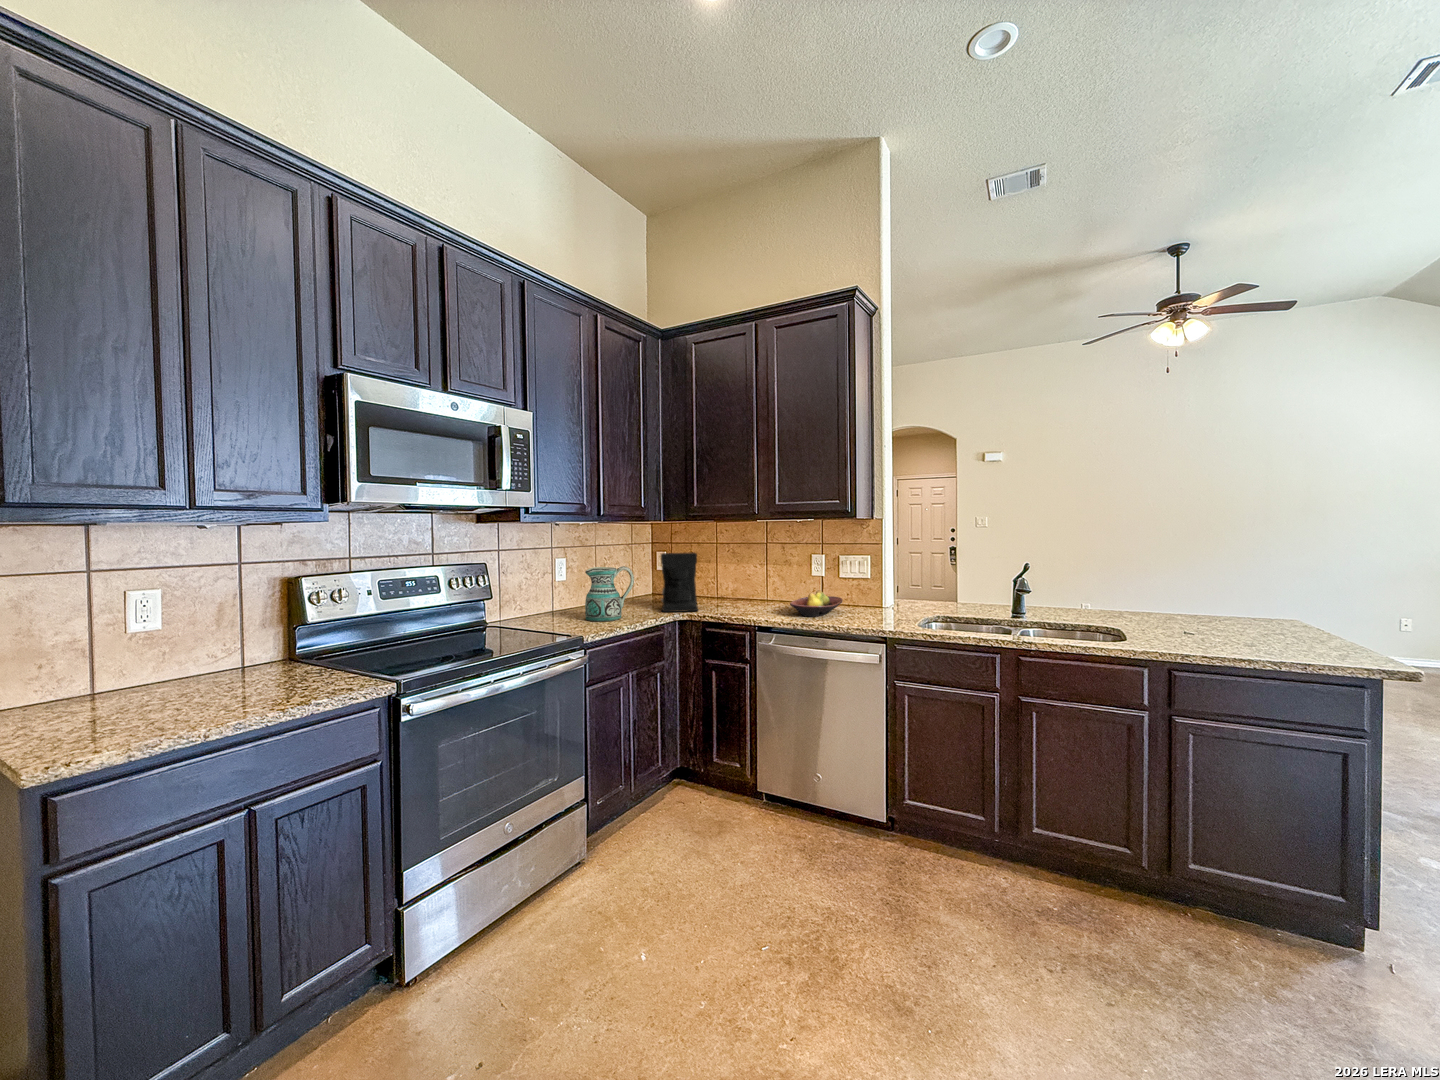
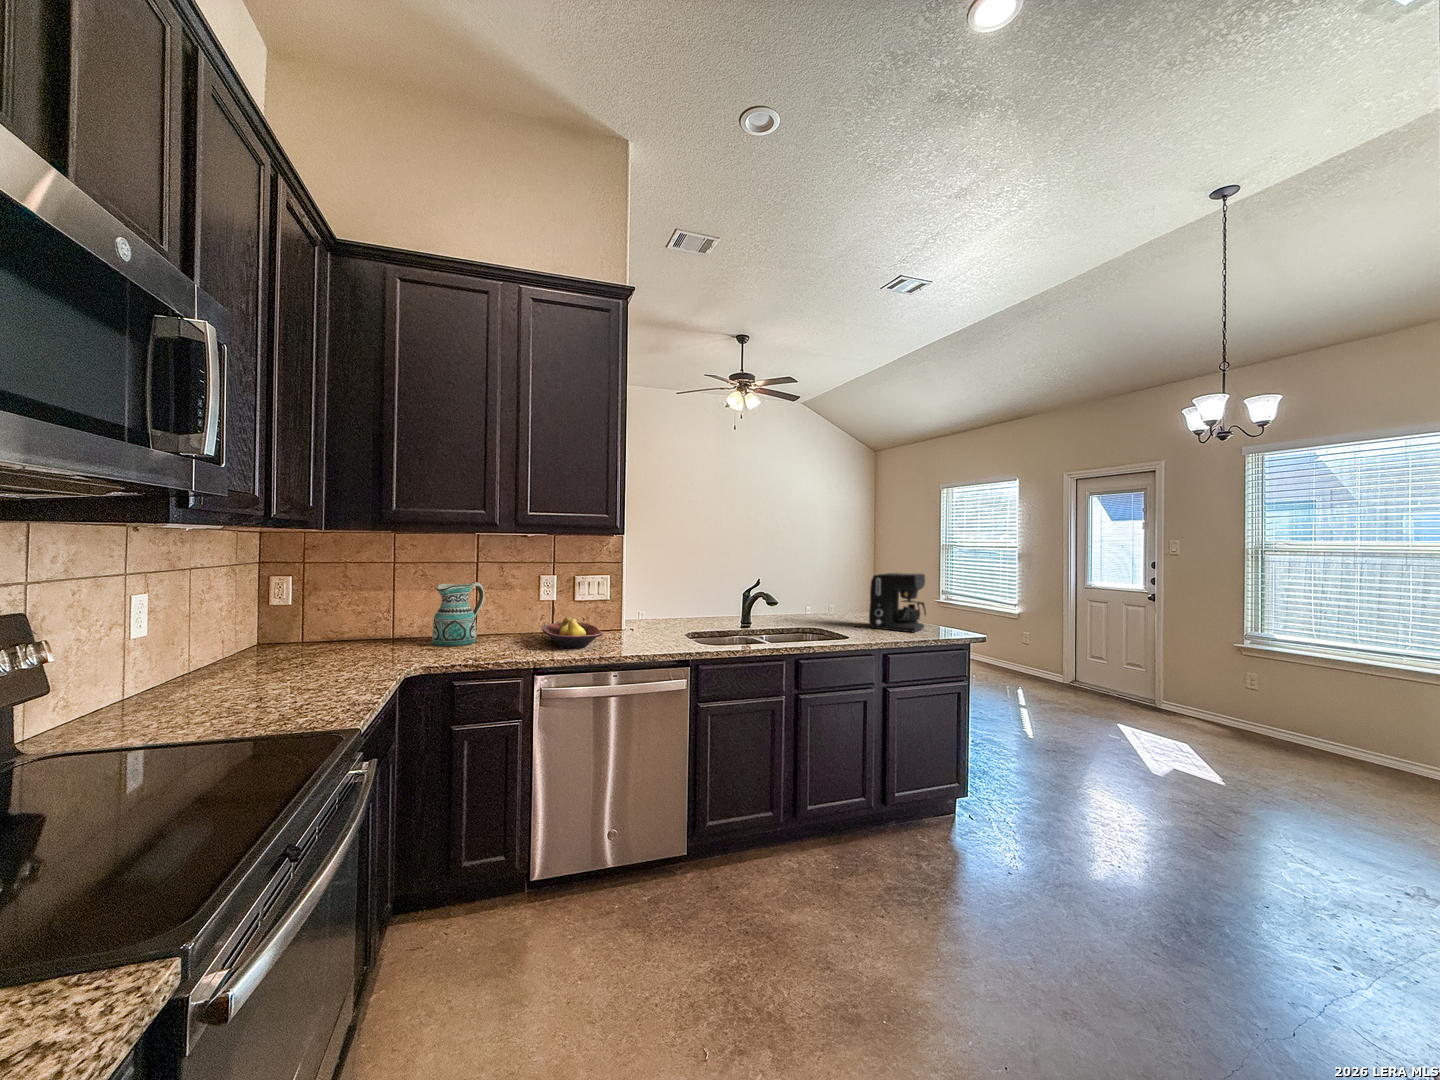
coffee maker: present [661,552,698,612] -> present [869,573,926,632]
ceramic pitcher: present [585,566,634,622] -> present [432,582,484,646]

